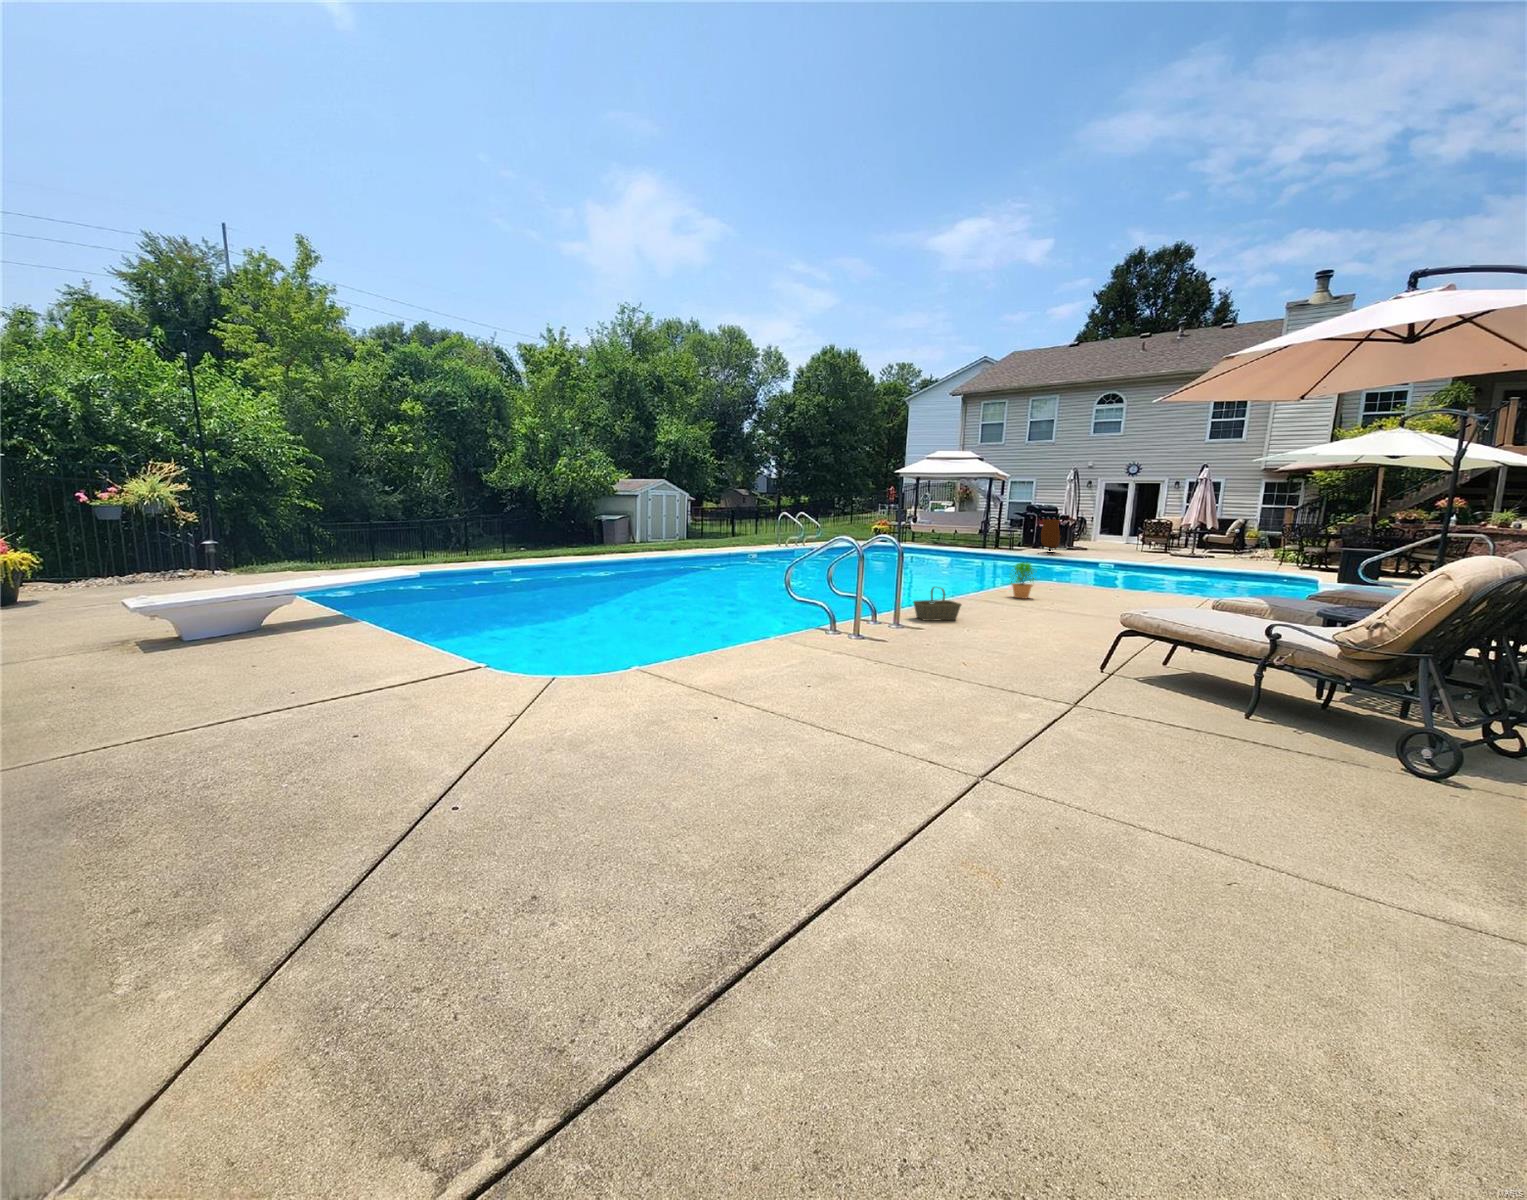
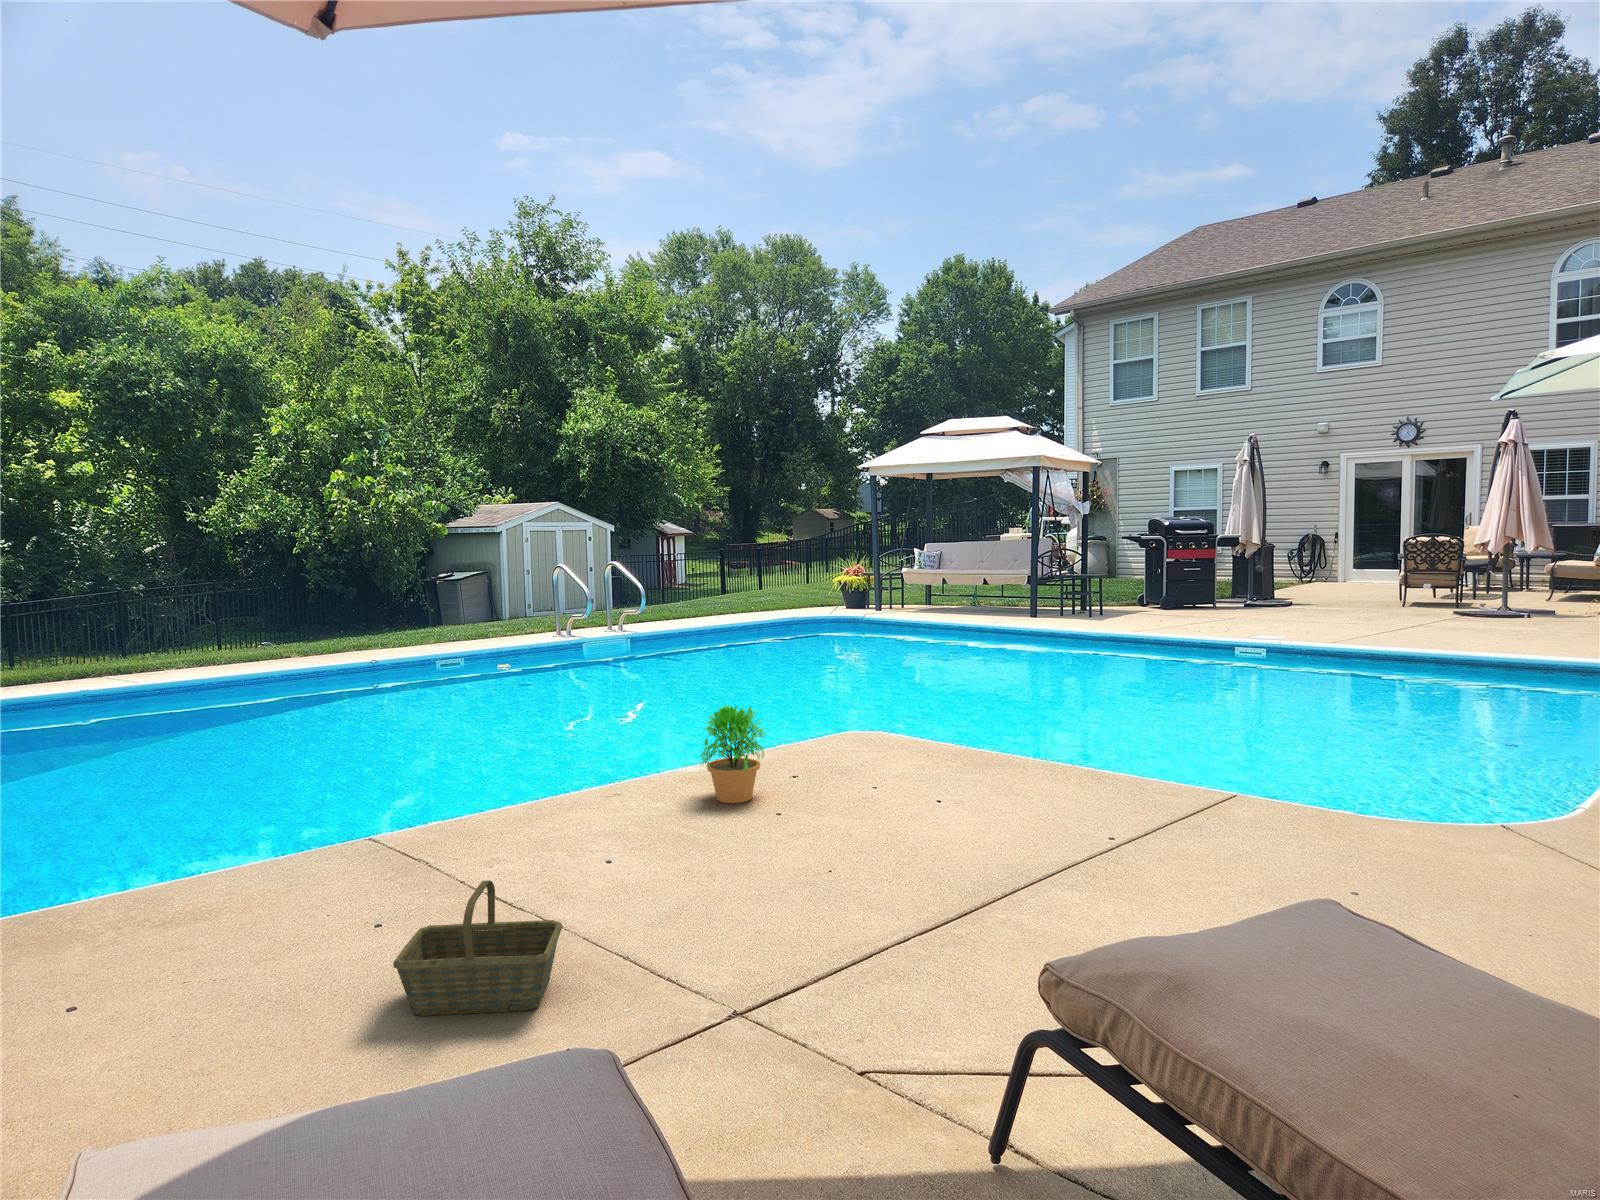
lounge chair: present [1038,520,1061,555] -> none [1184,541,1235,612]
basket: present [913,587,961,621] -> present [393,880,562,1016]

